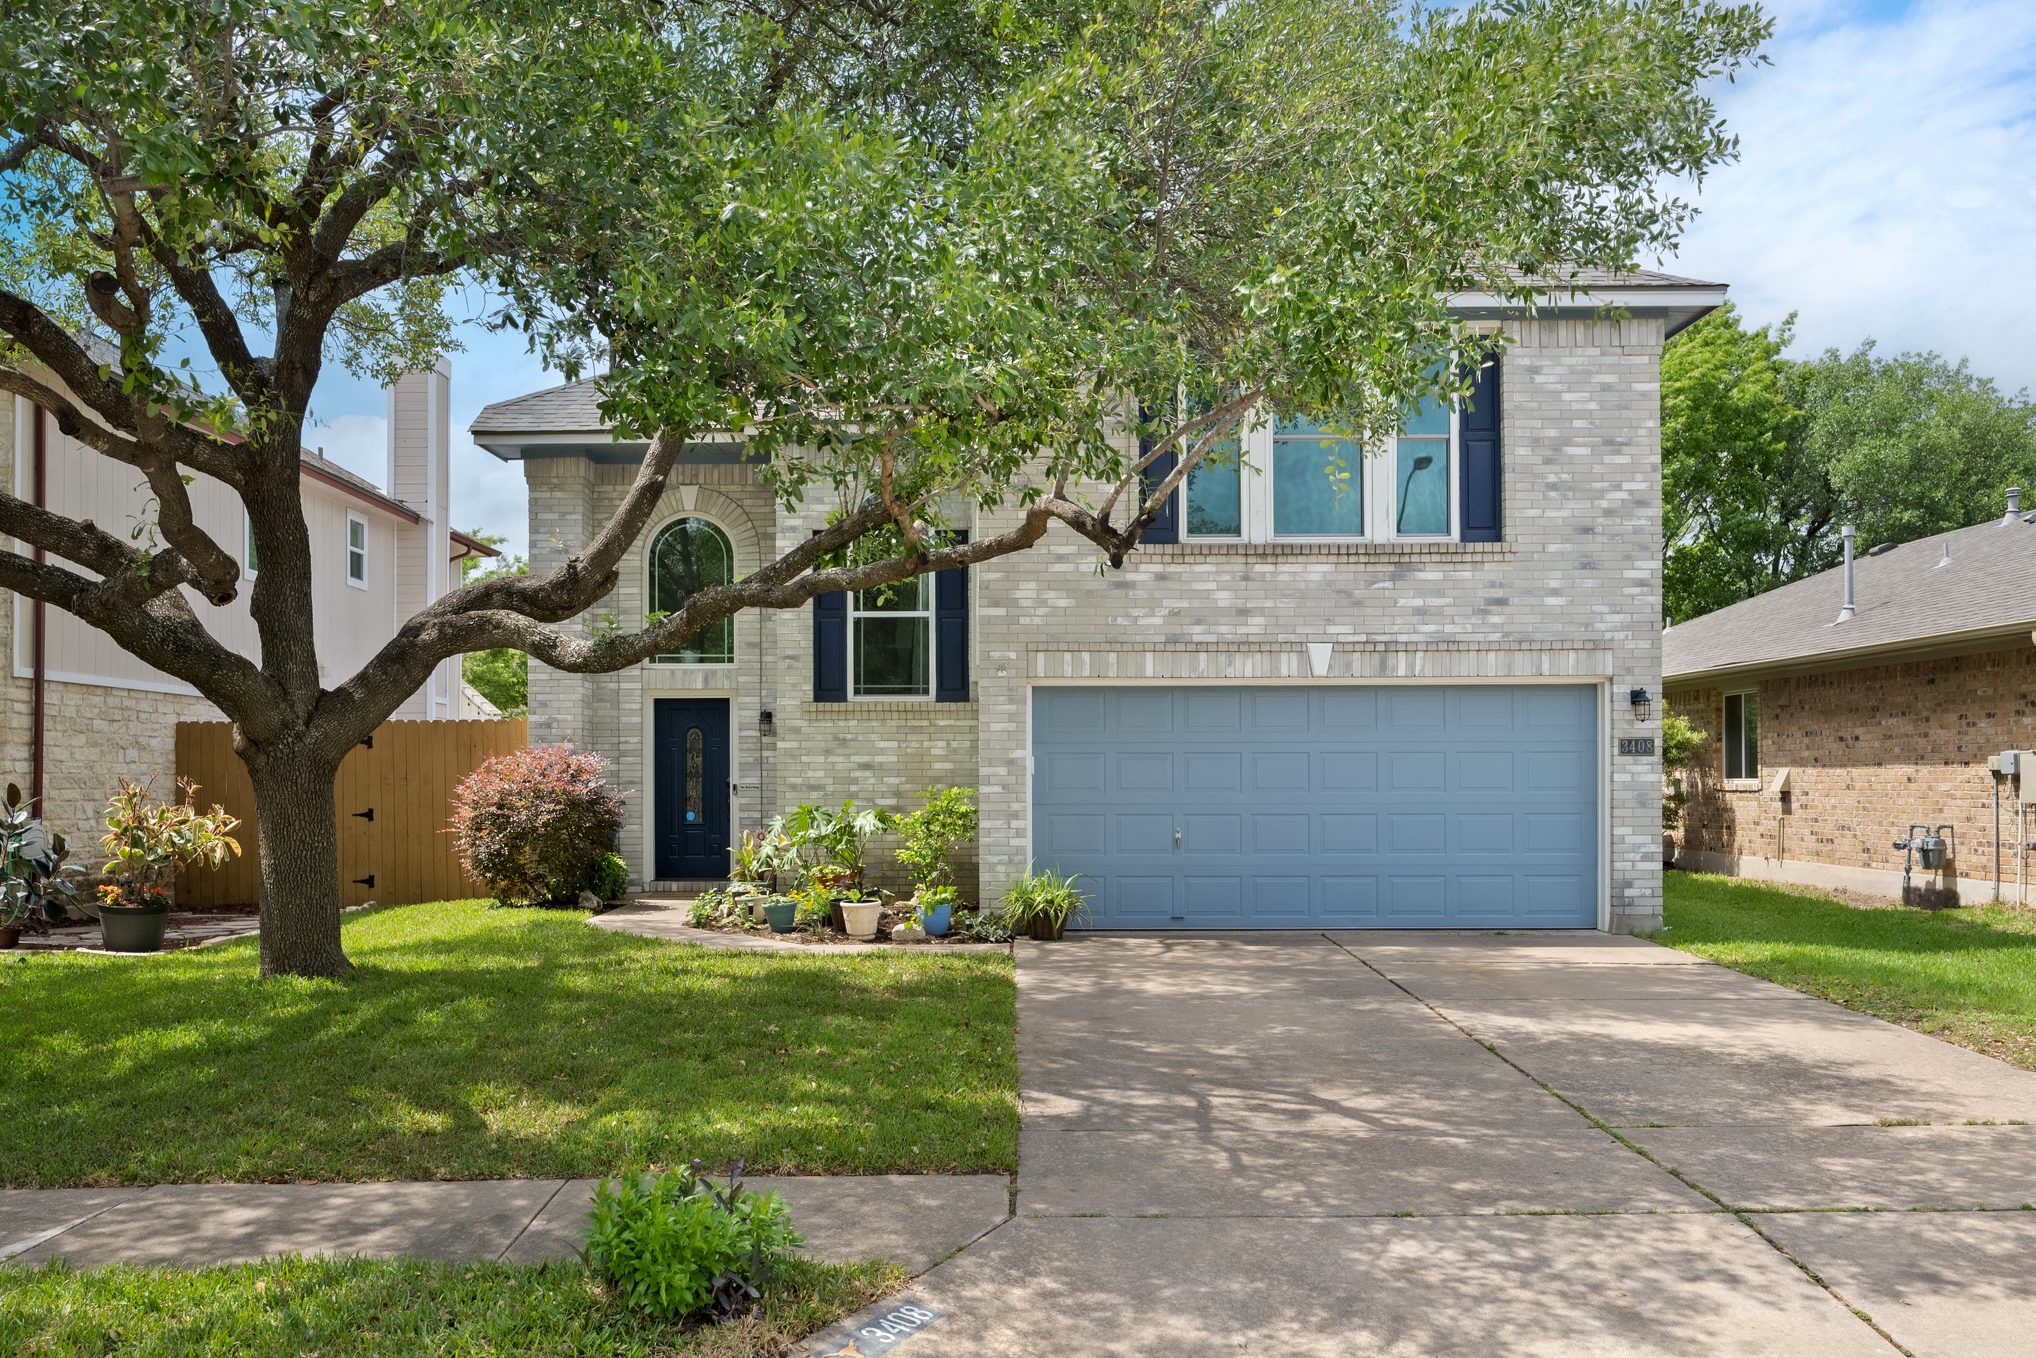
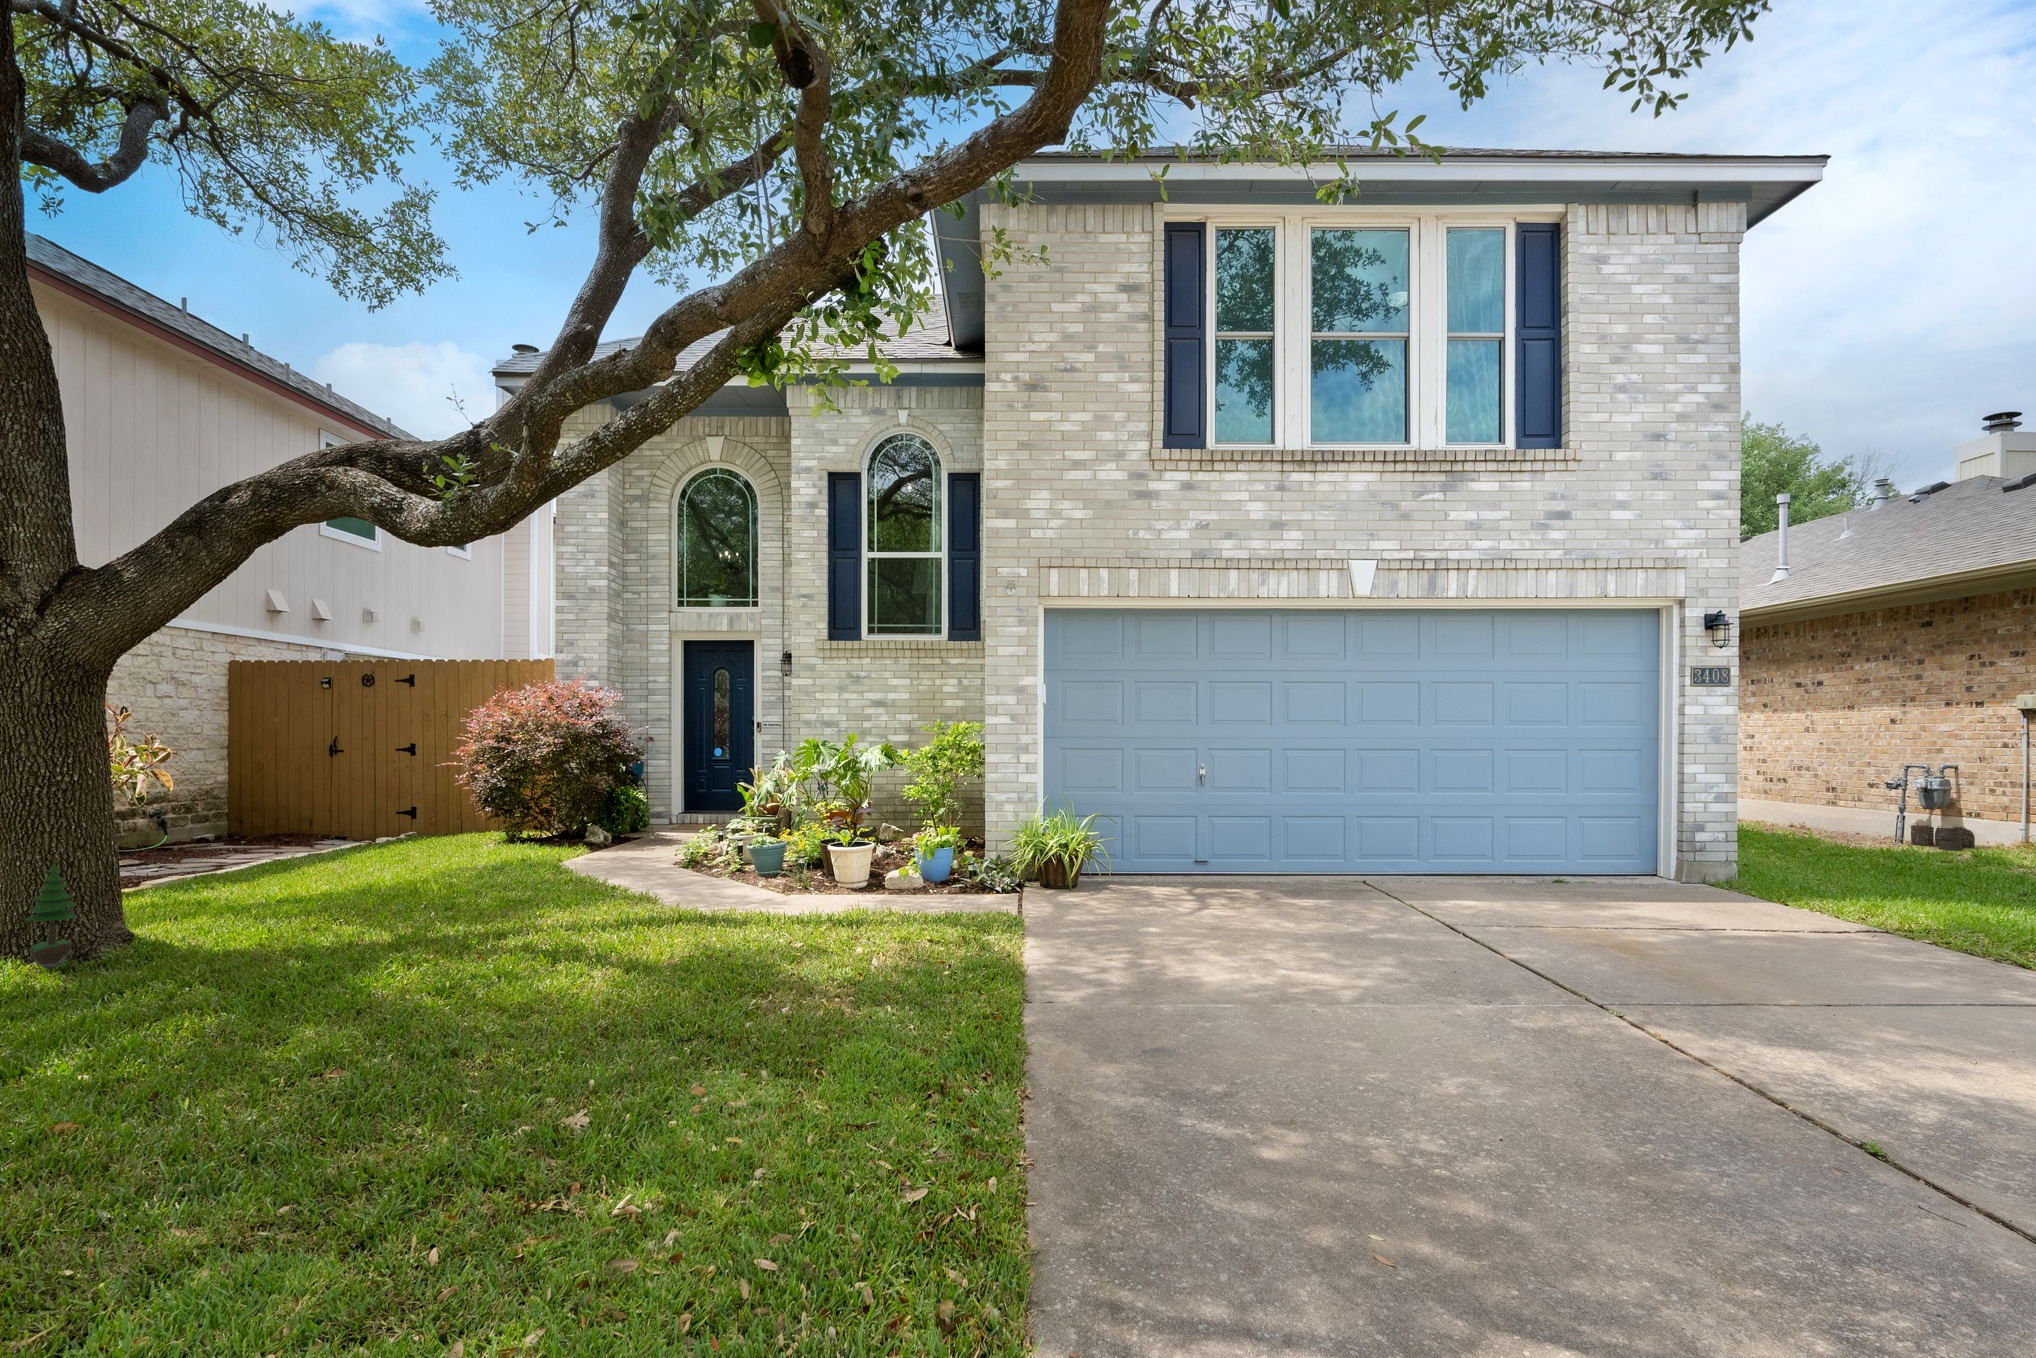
potted tree: none [285,906,316,986] -> present [26,863,78,970]

